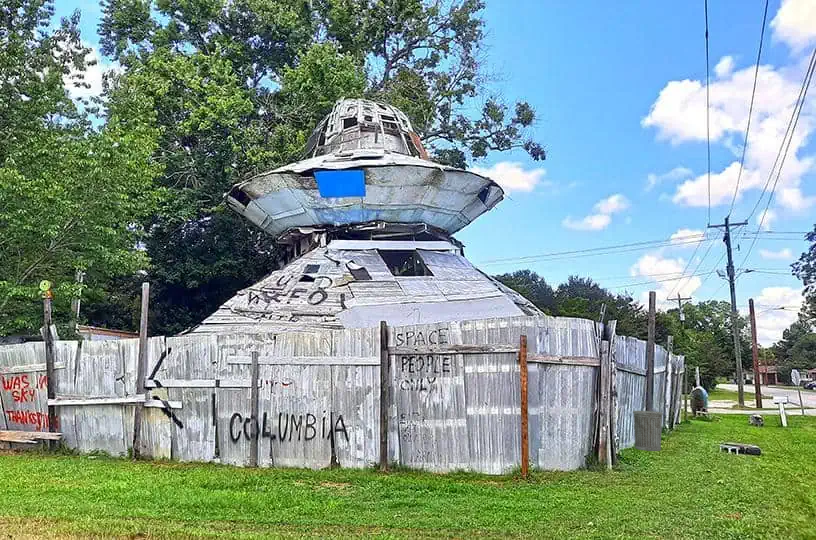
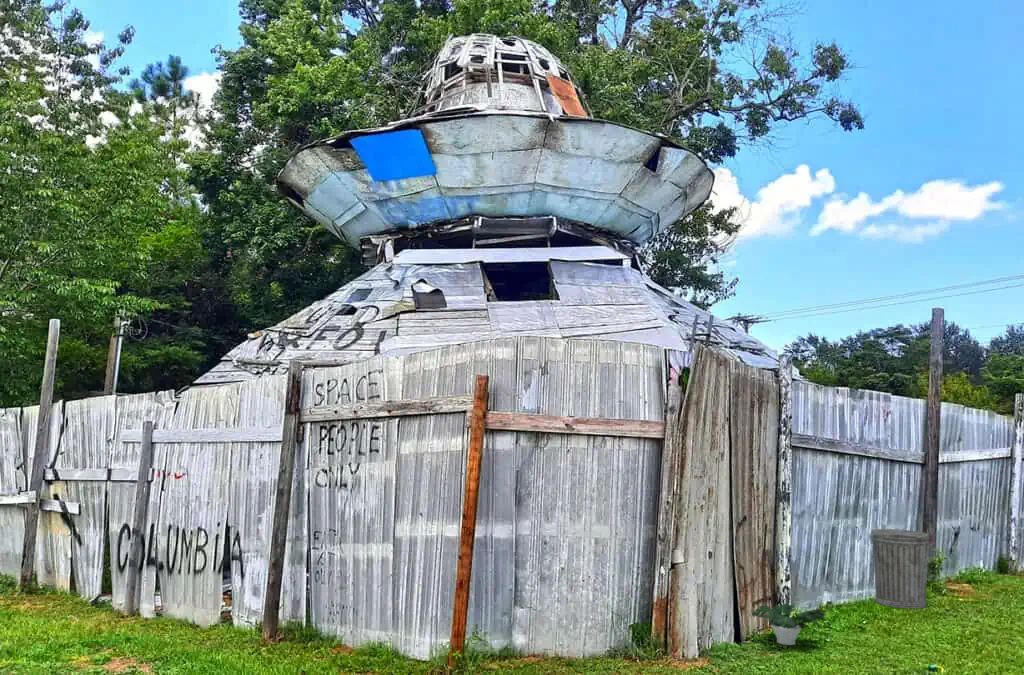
potted plant: none [616,448,657,467] -> present [752,603,831,645]

